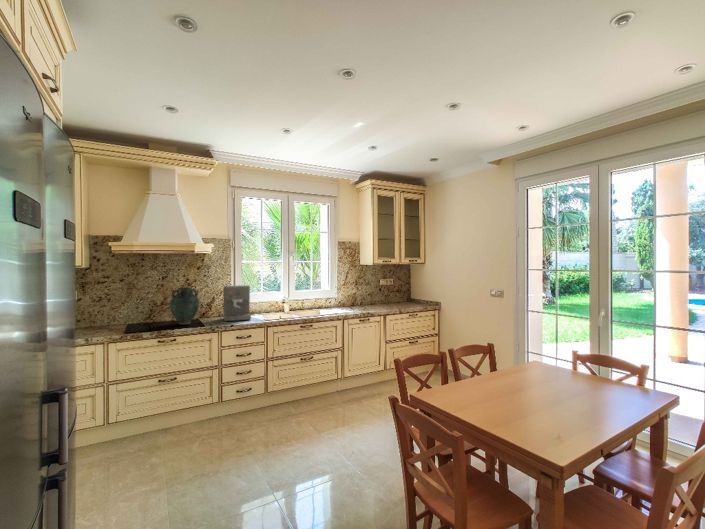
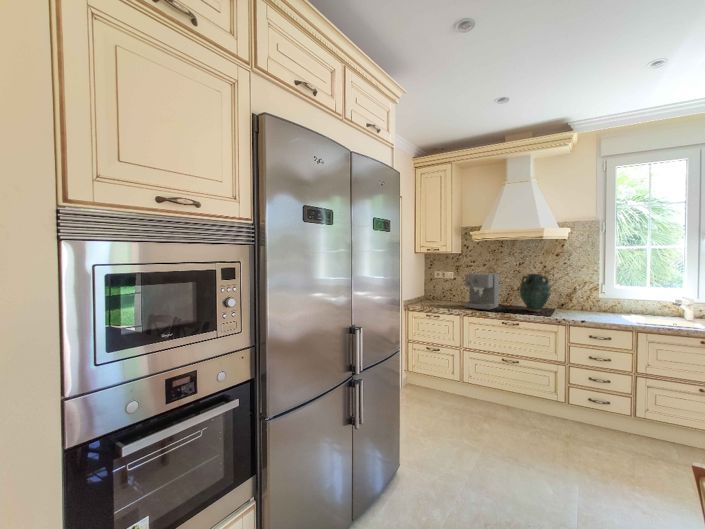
coffee maker: present [223,285,251,321] -> present [464,273,499,310]

